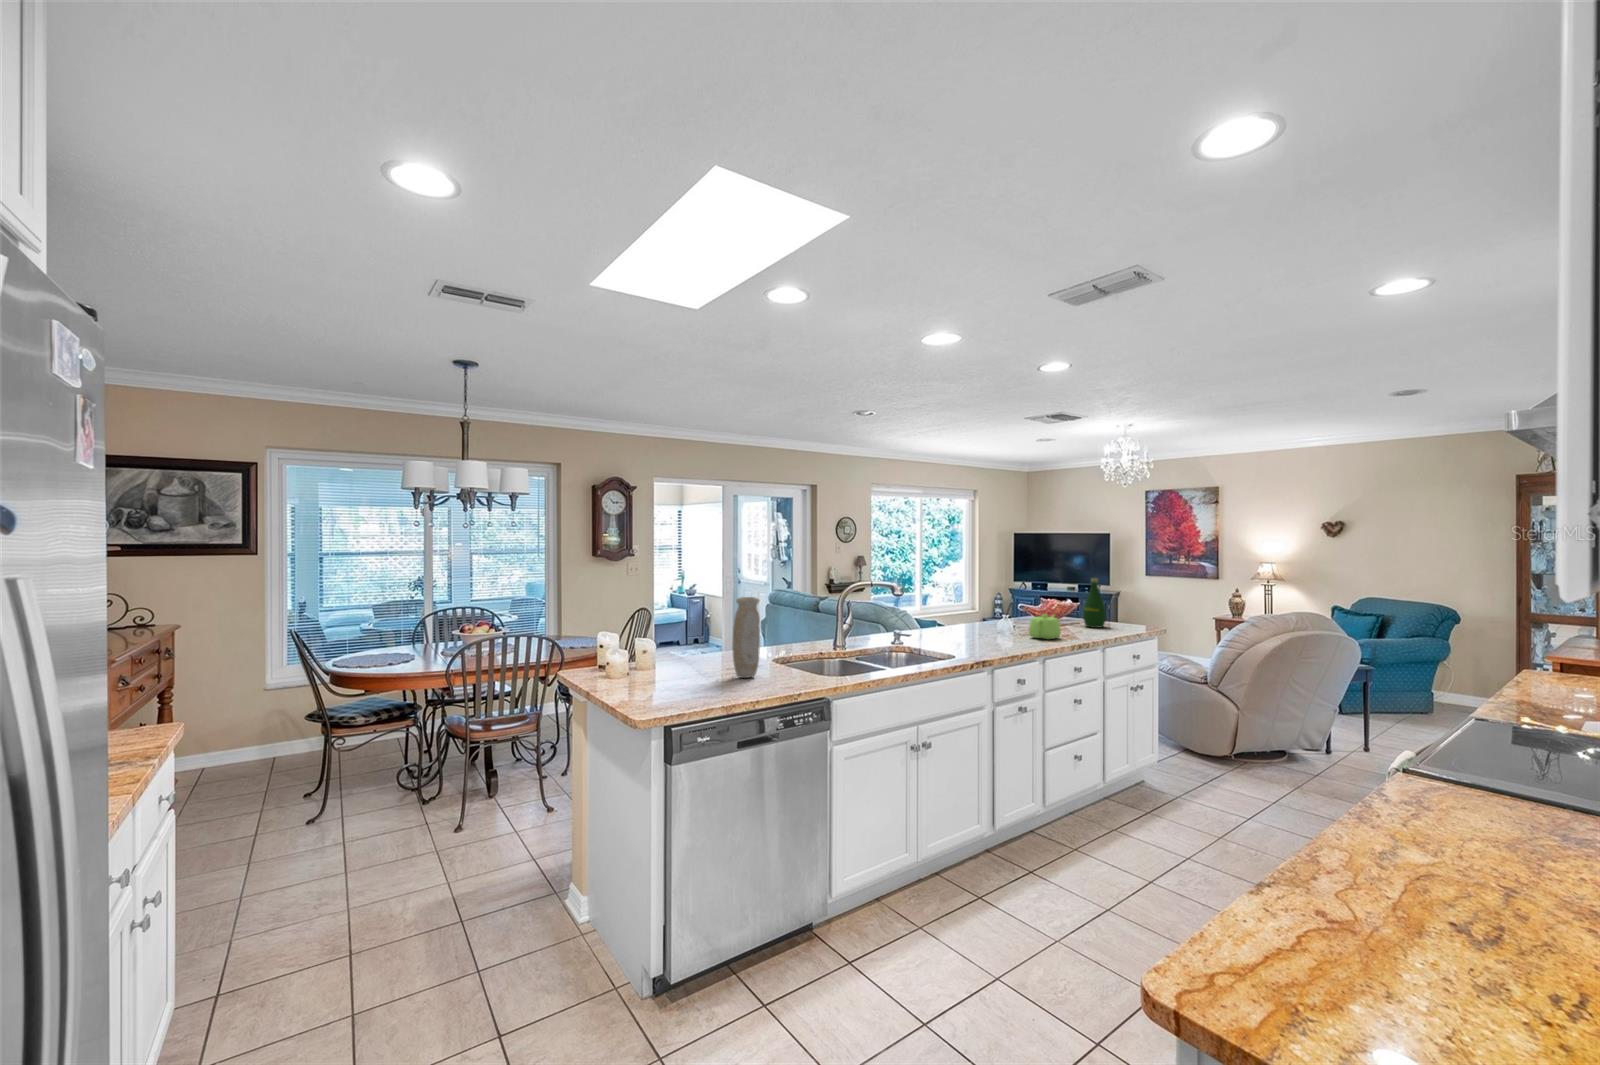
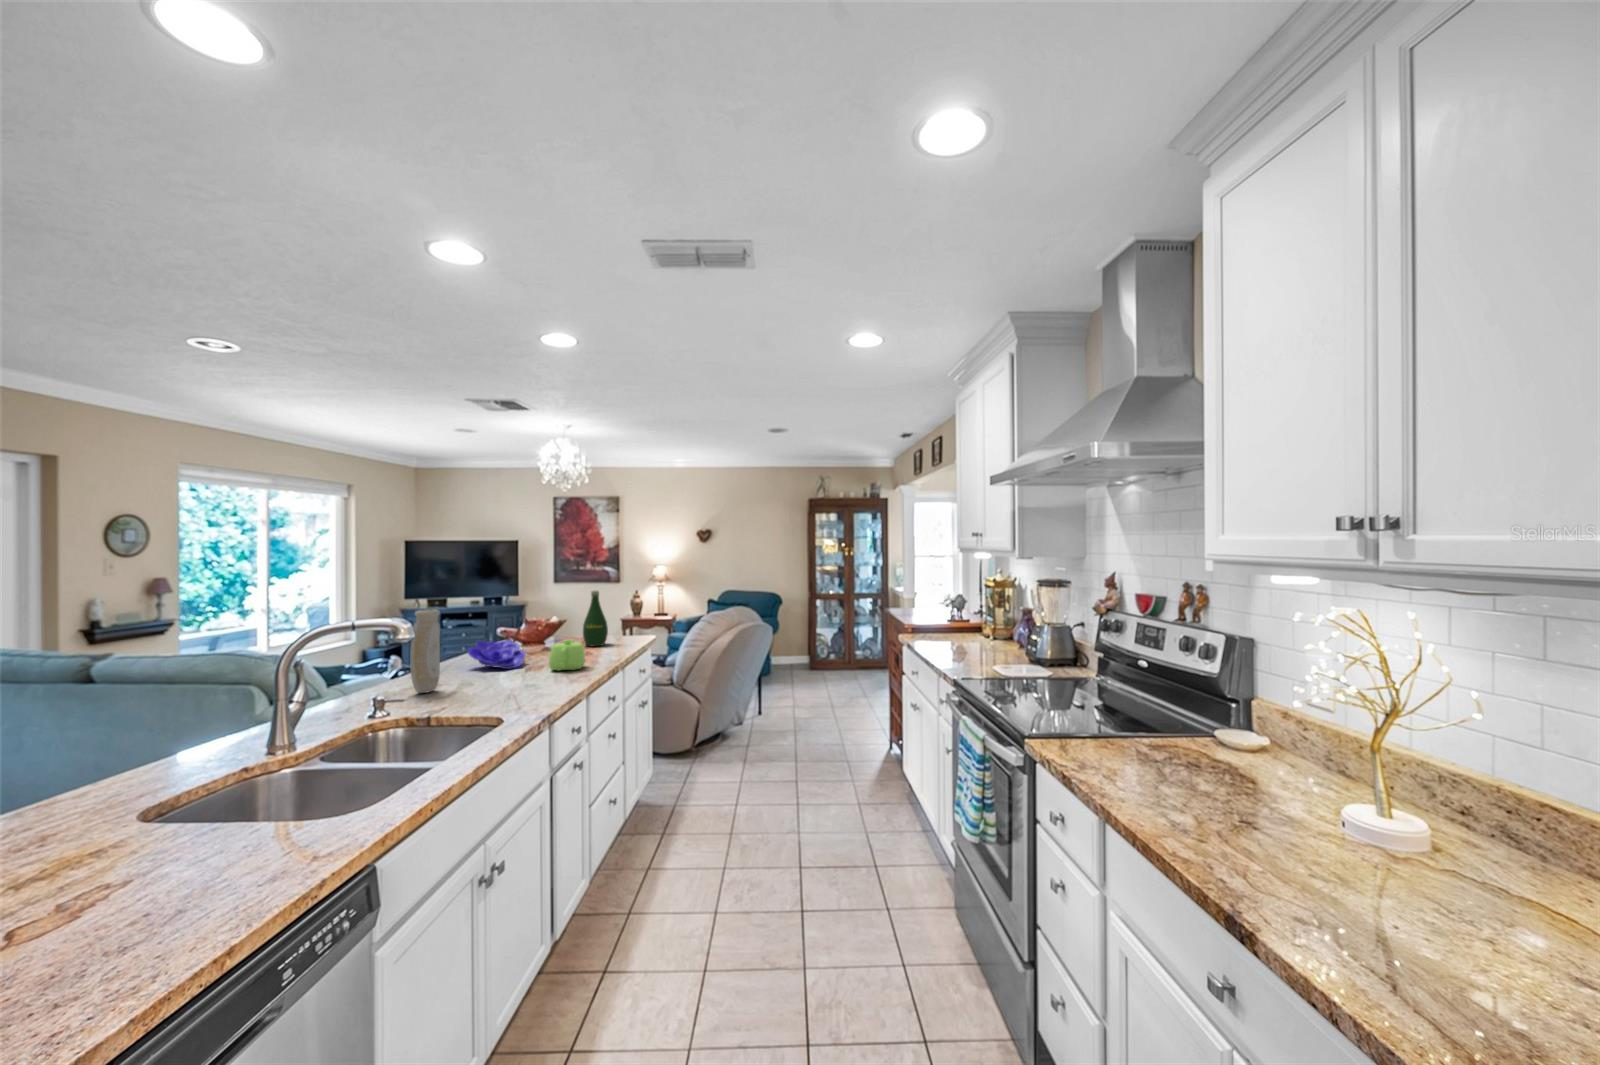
vase: present [732,597,760,678] -> present [410,609,440,693]
decorative bowl: none [977,607,1023,632] -> present [466,640,526,669]

